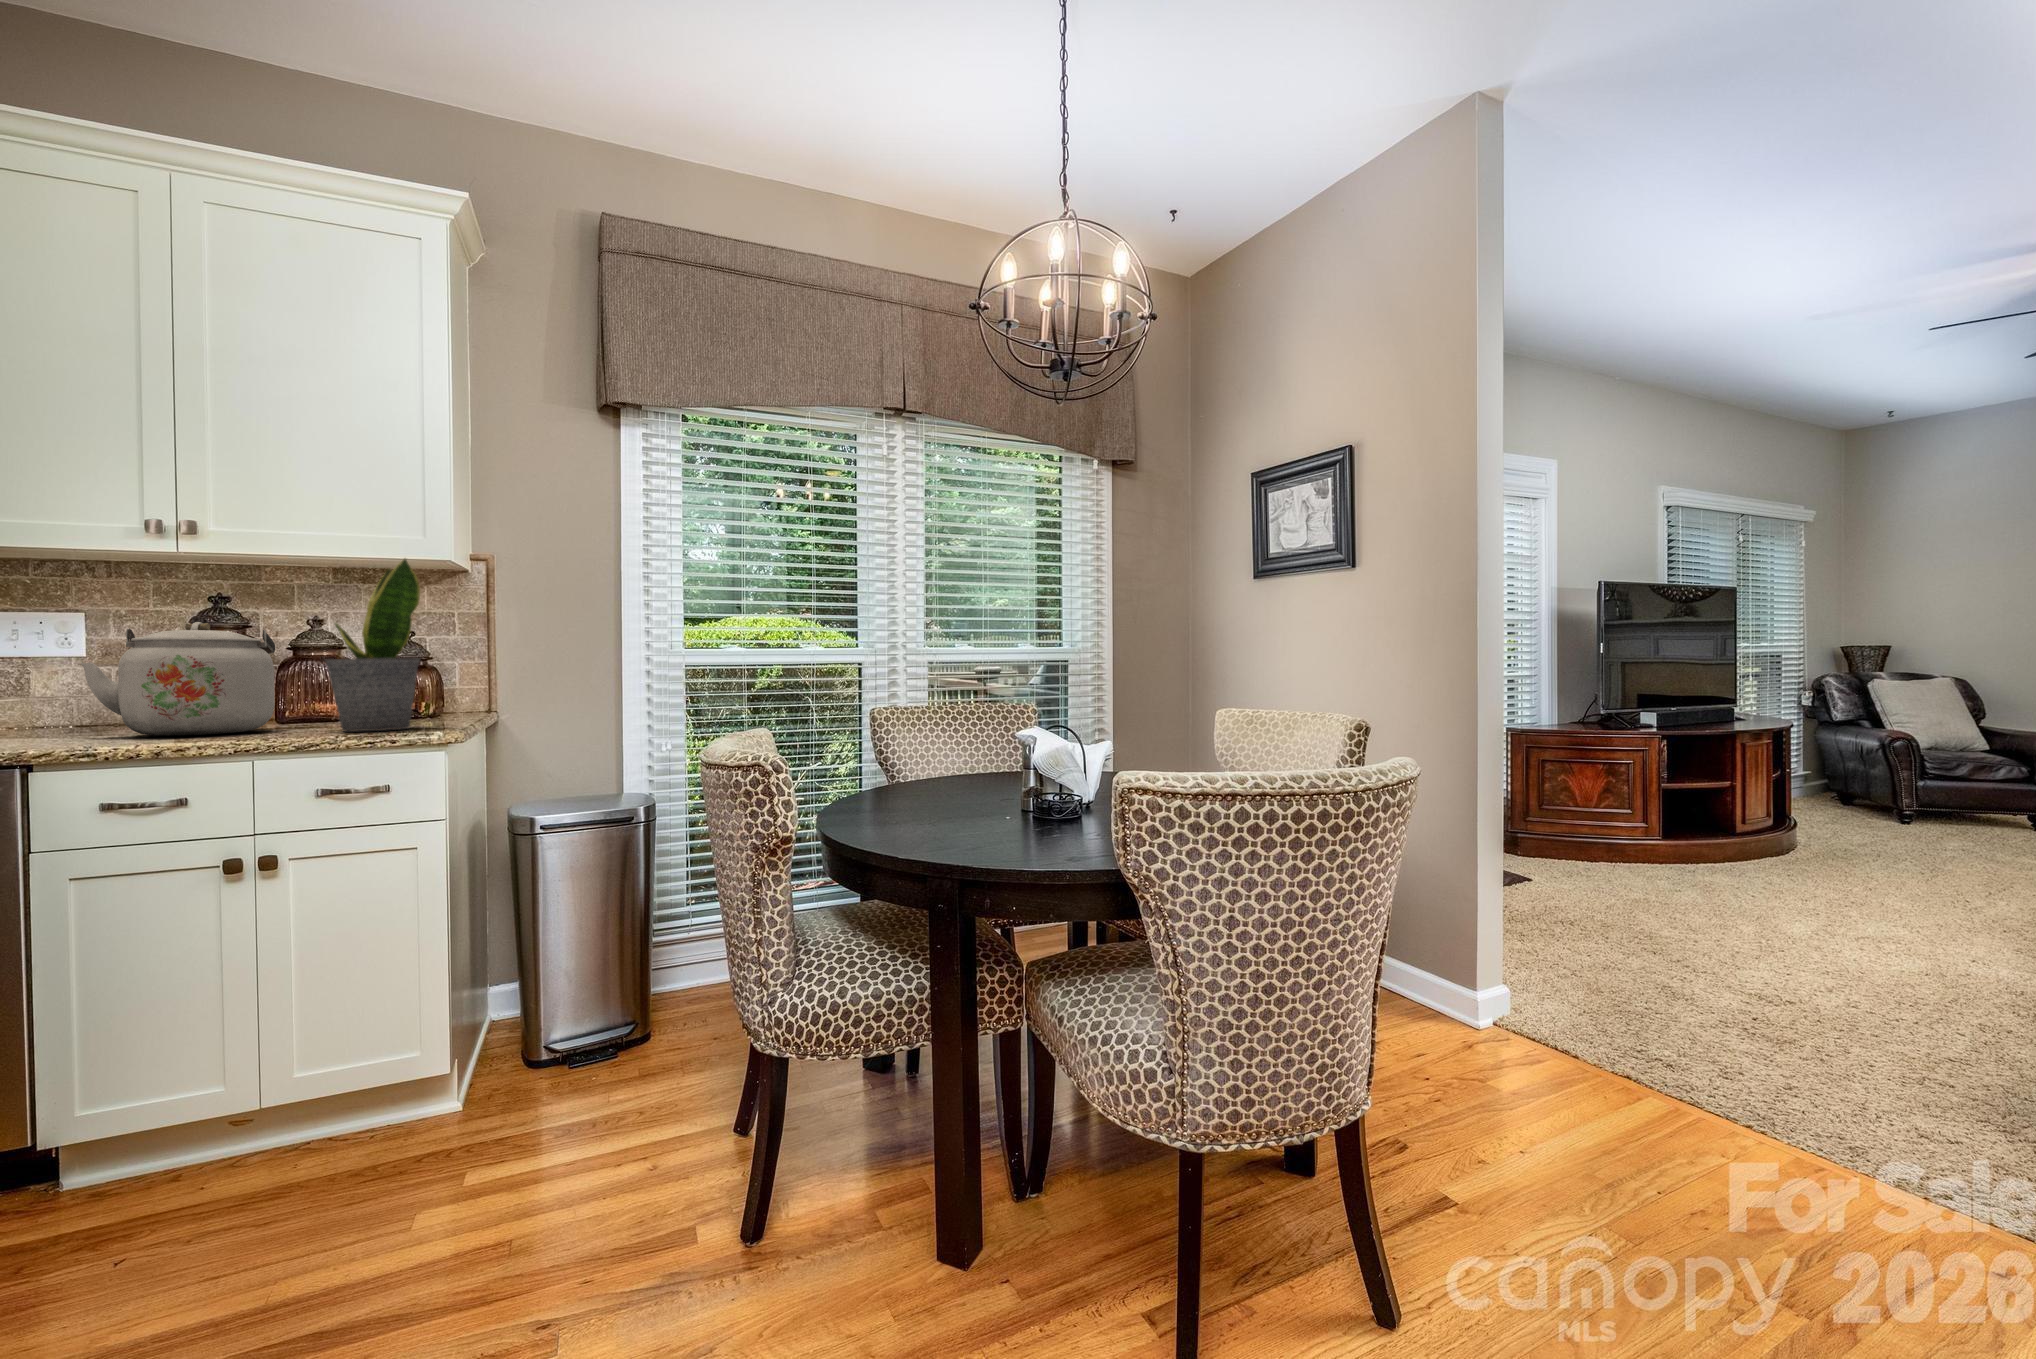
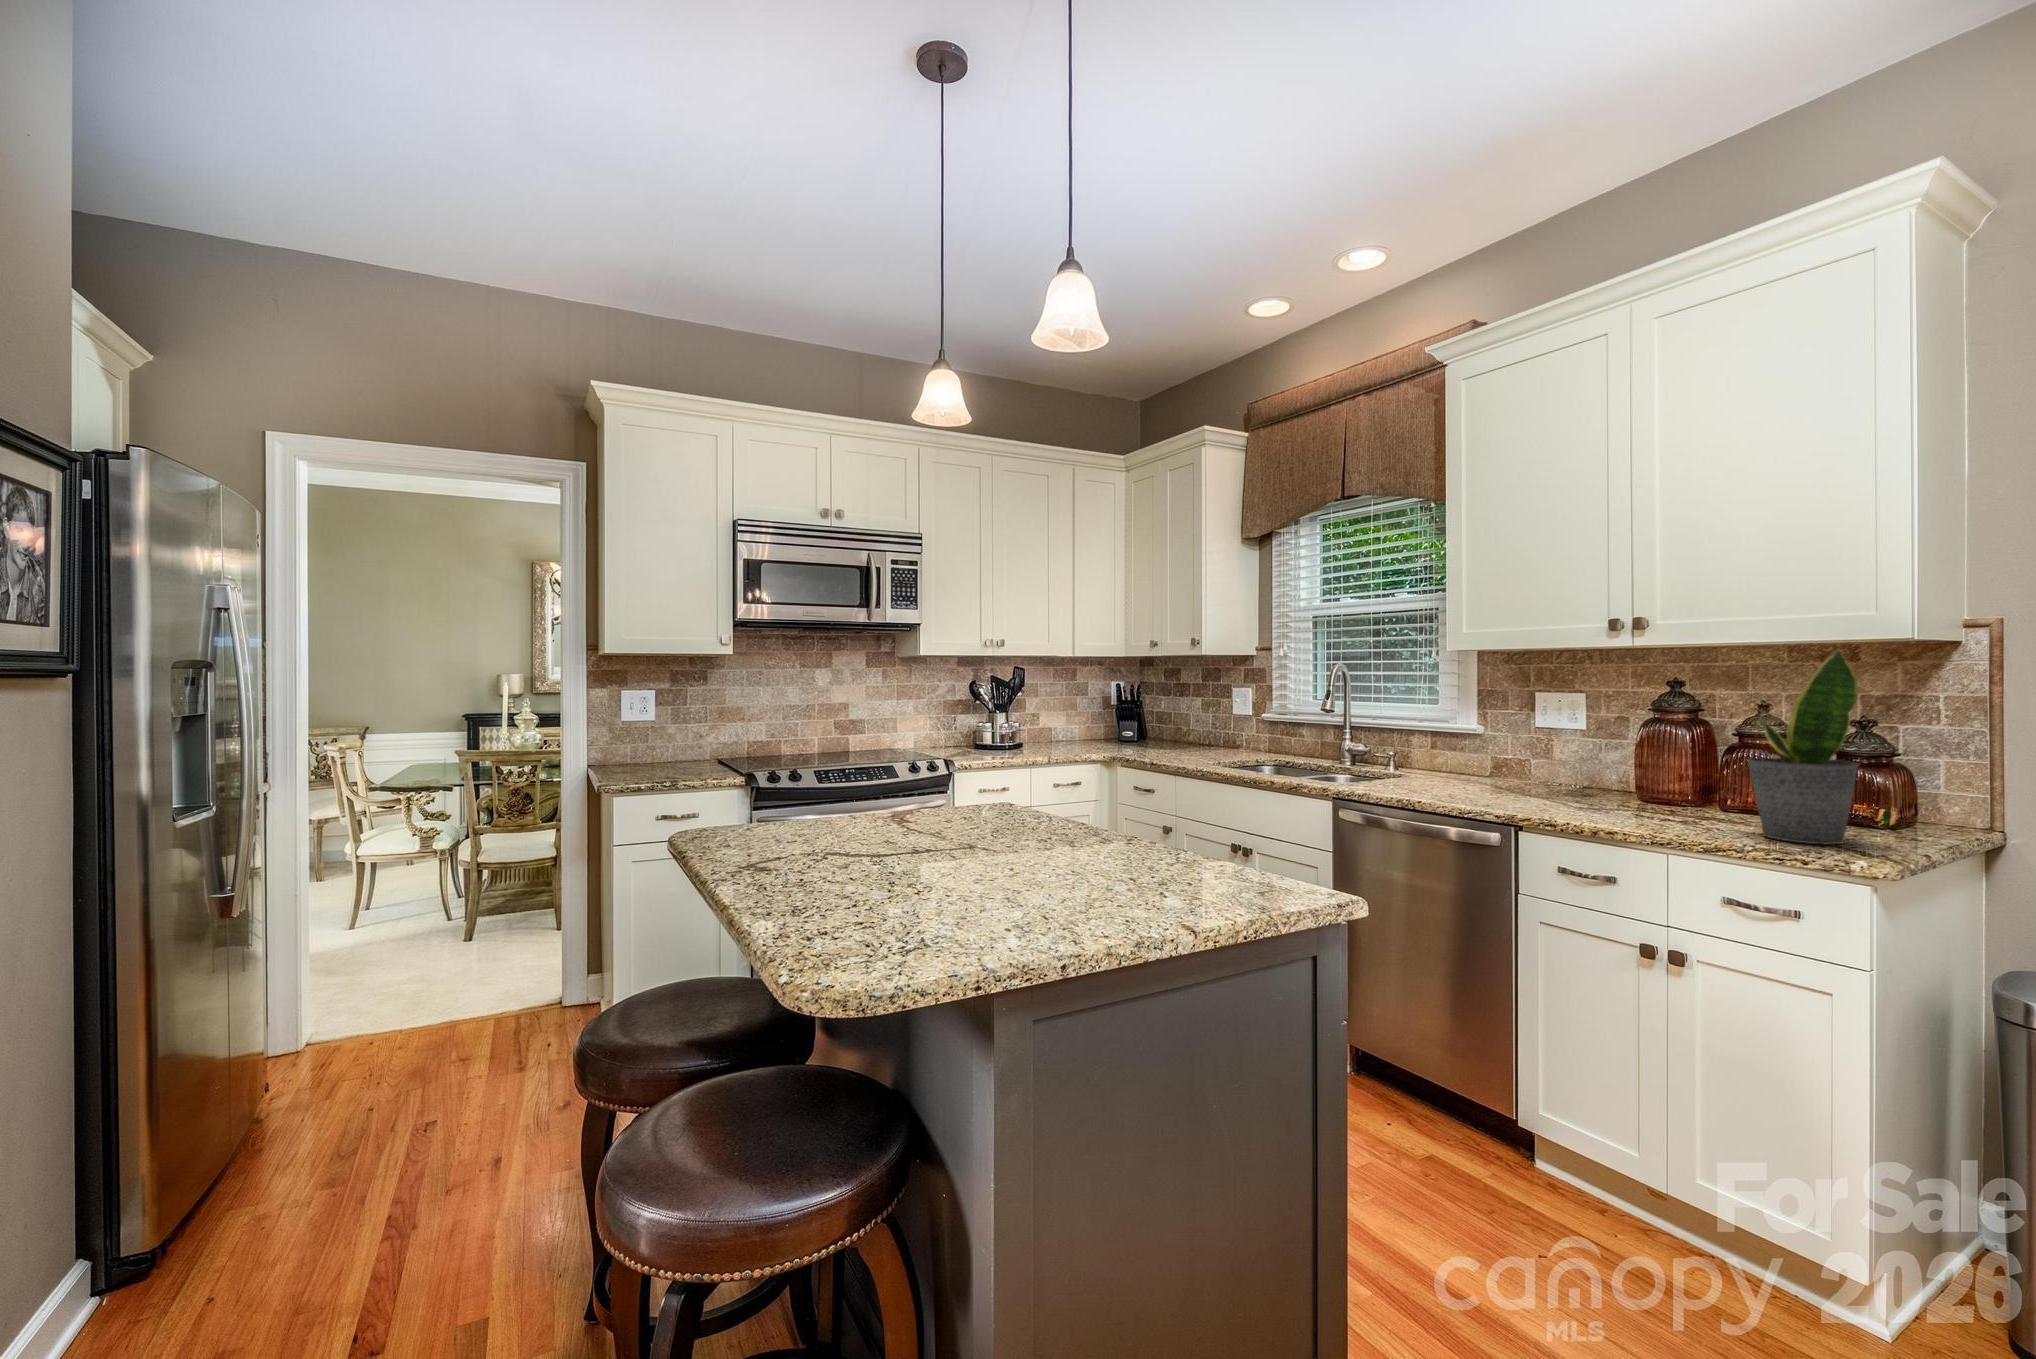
kettle: present [80,622,275,736] -> none [1560,713,1717,818]

